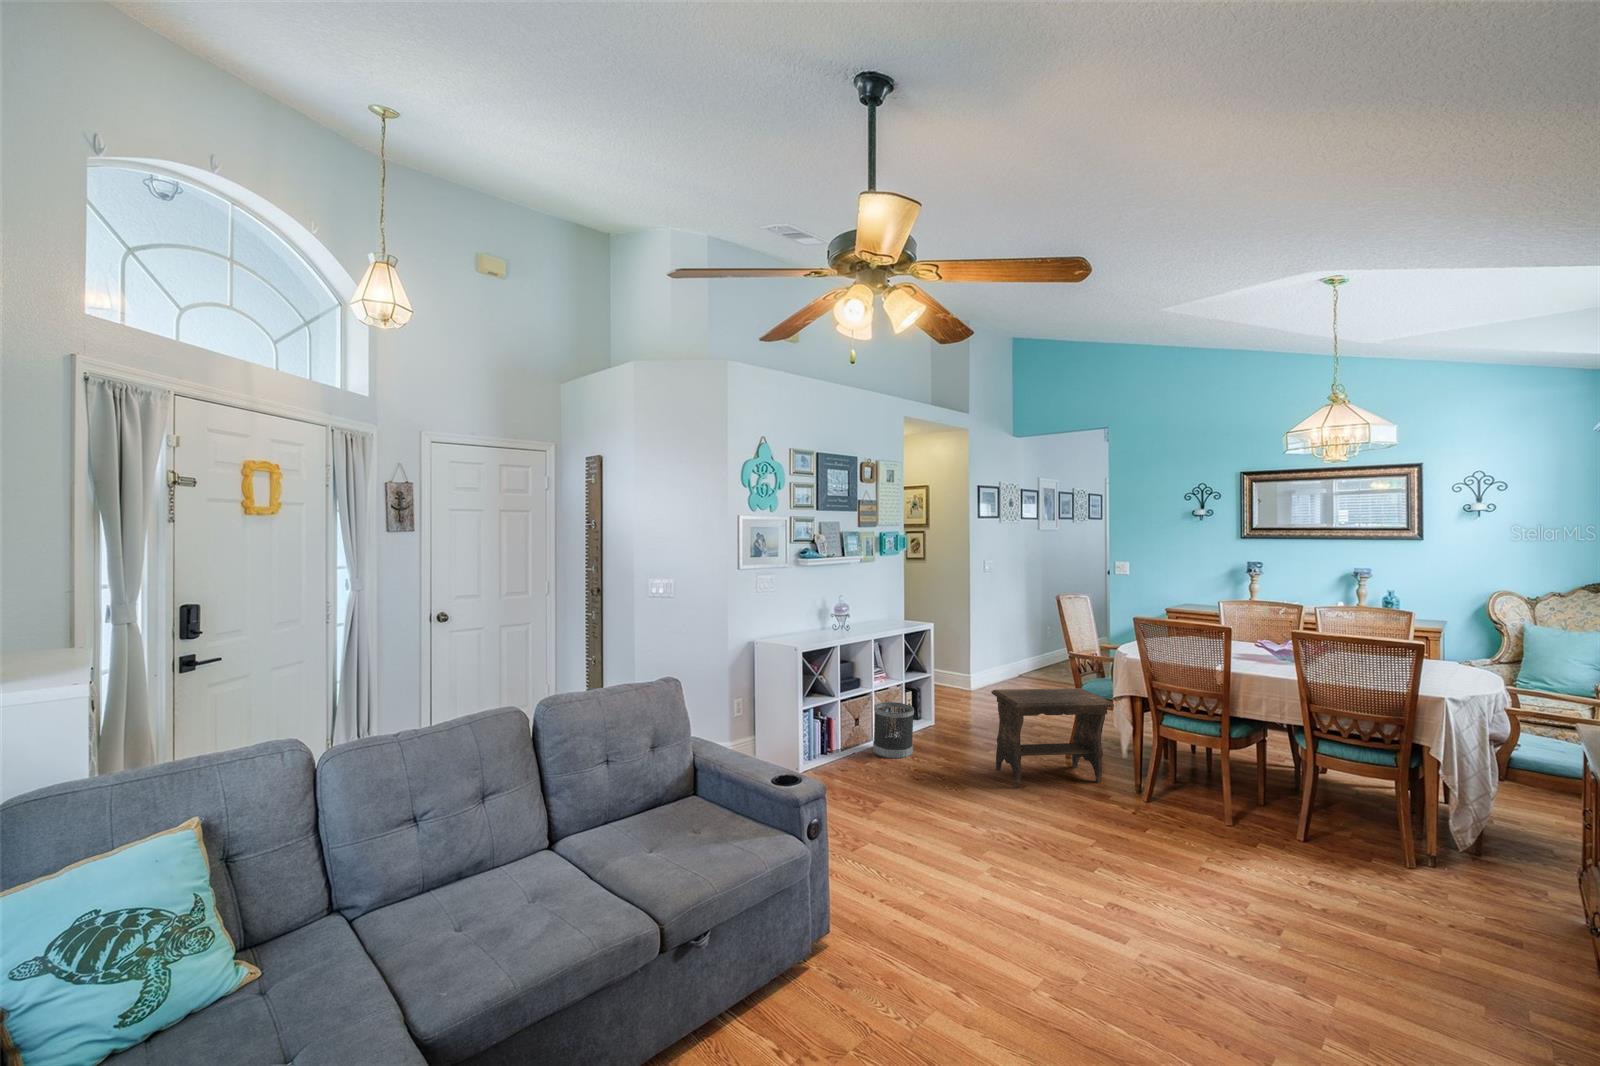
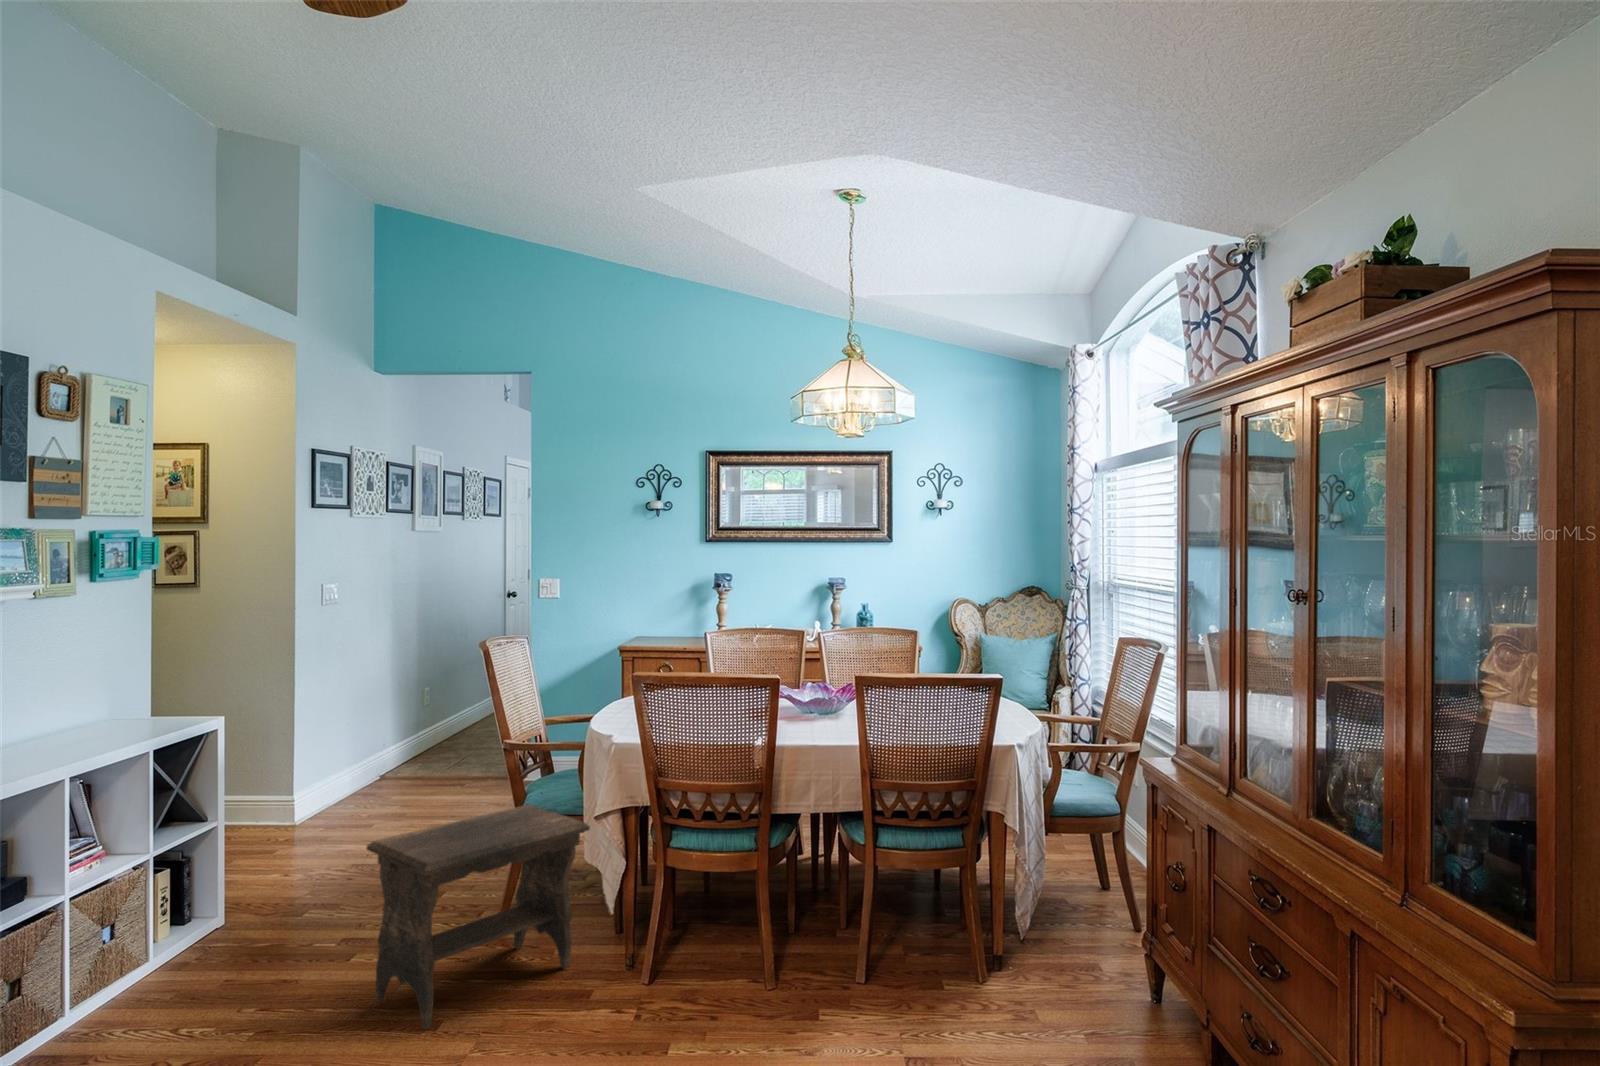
wastebasket: present [873,702,914,759] -> none [71,906,183,1047]

